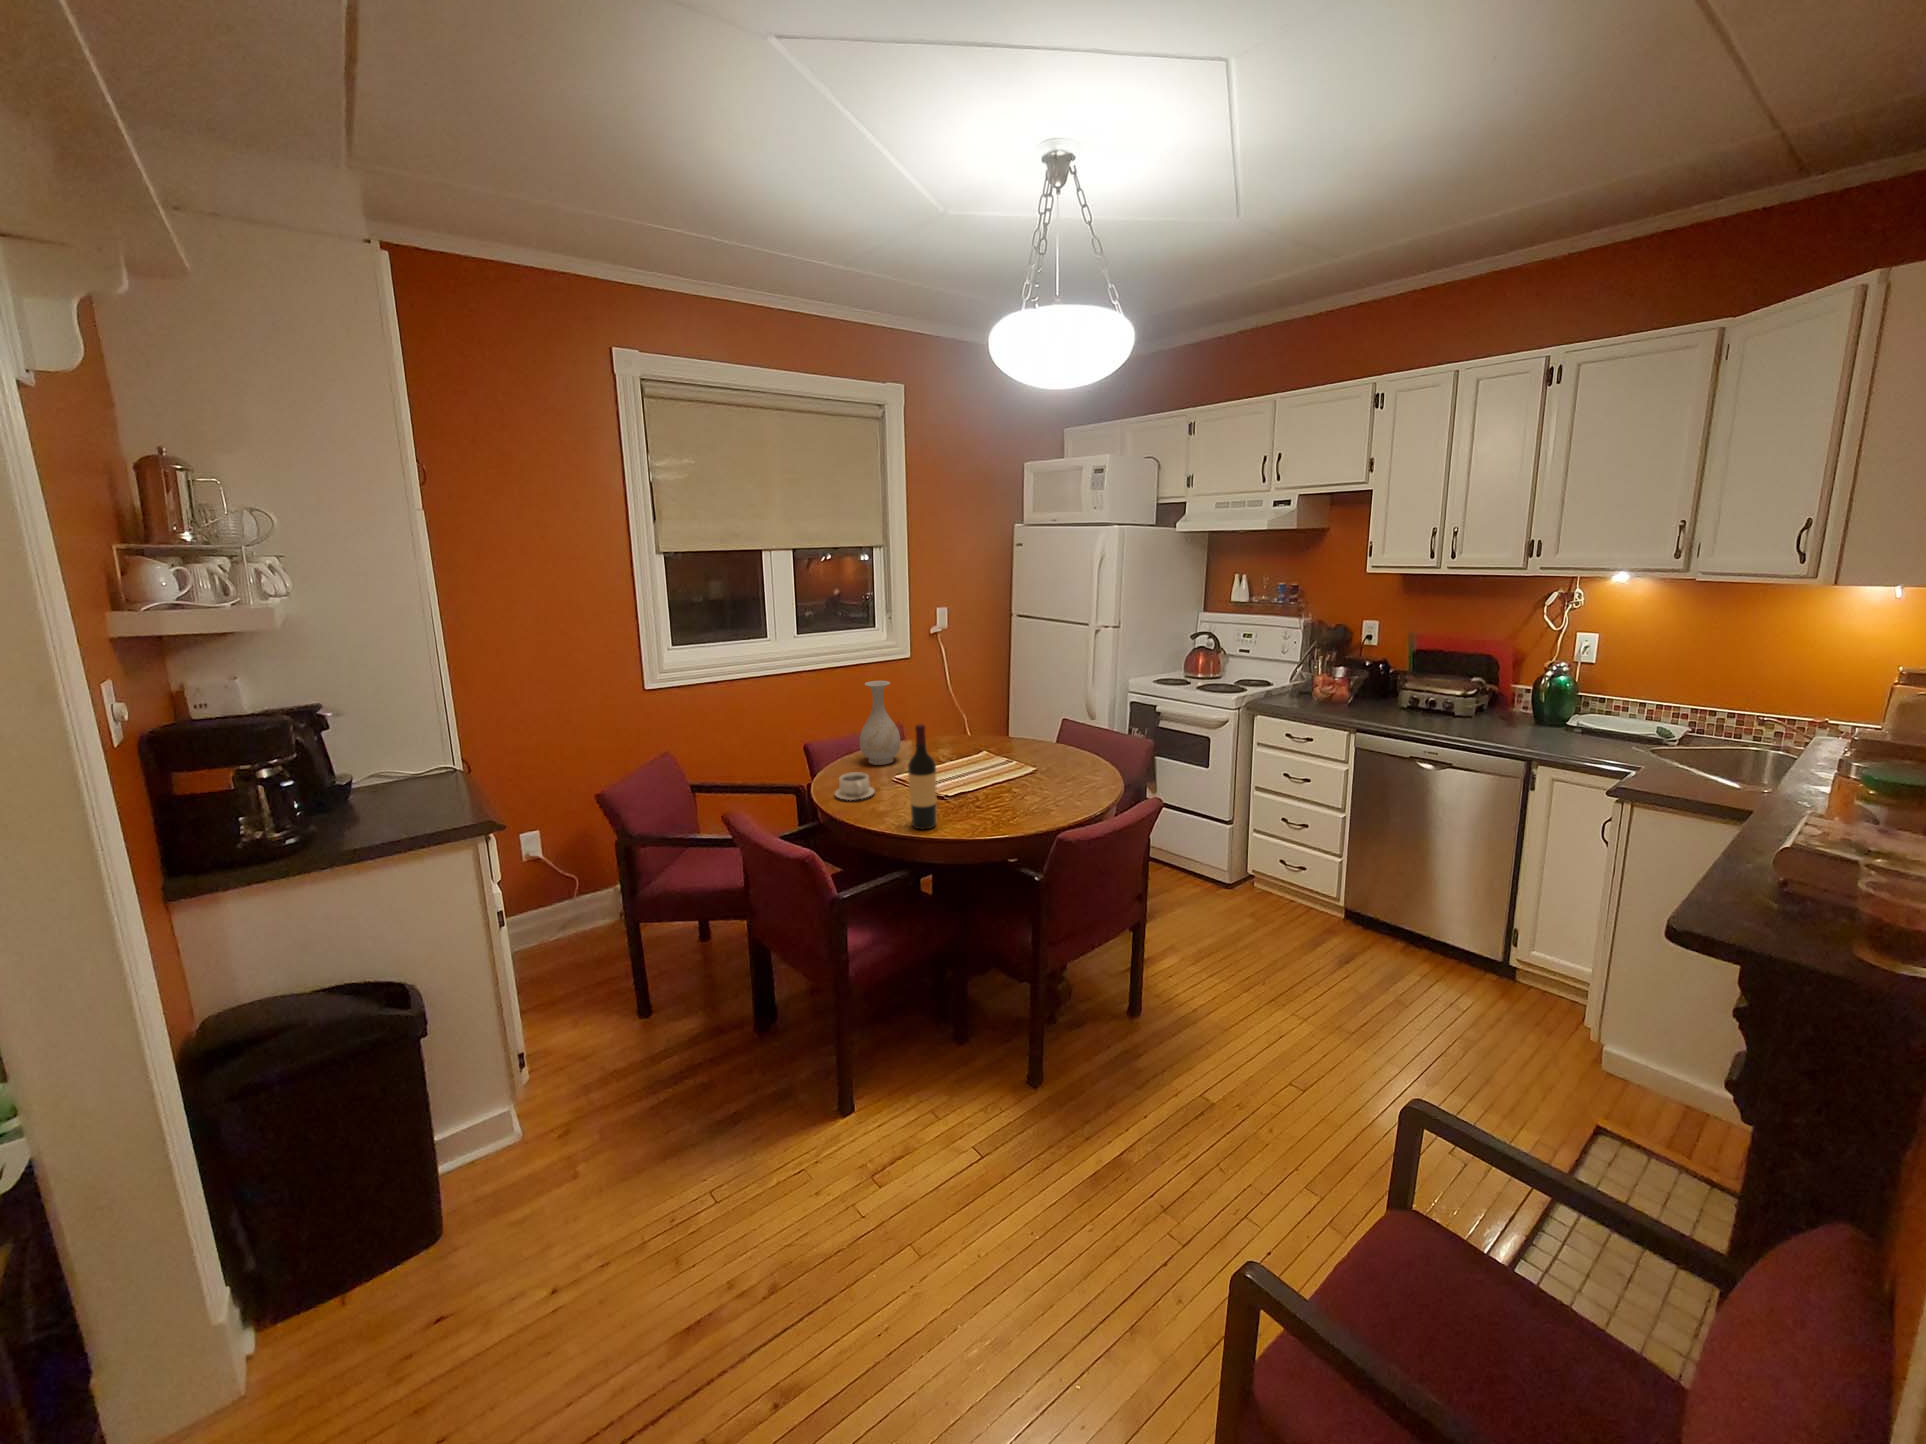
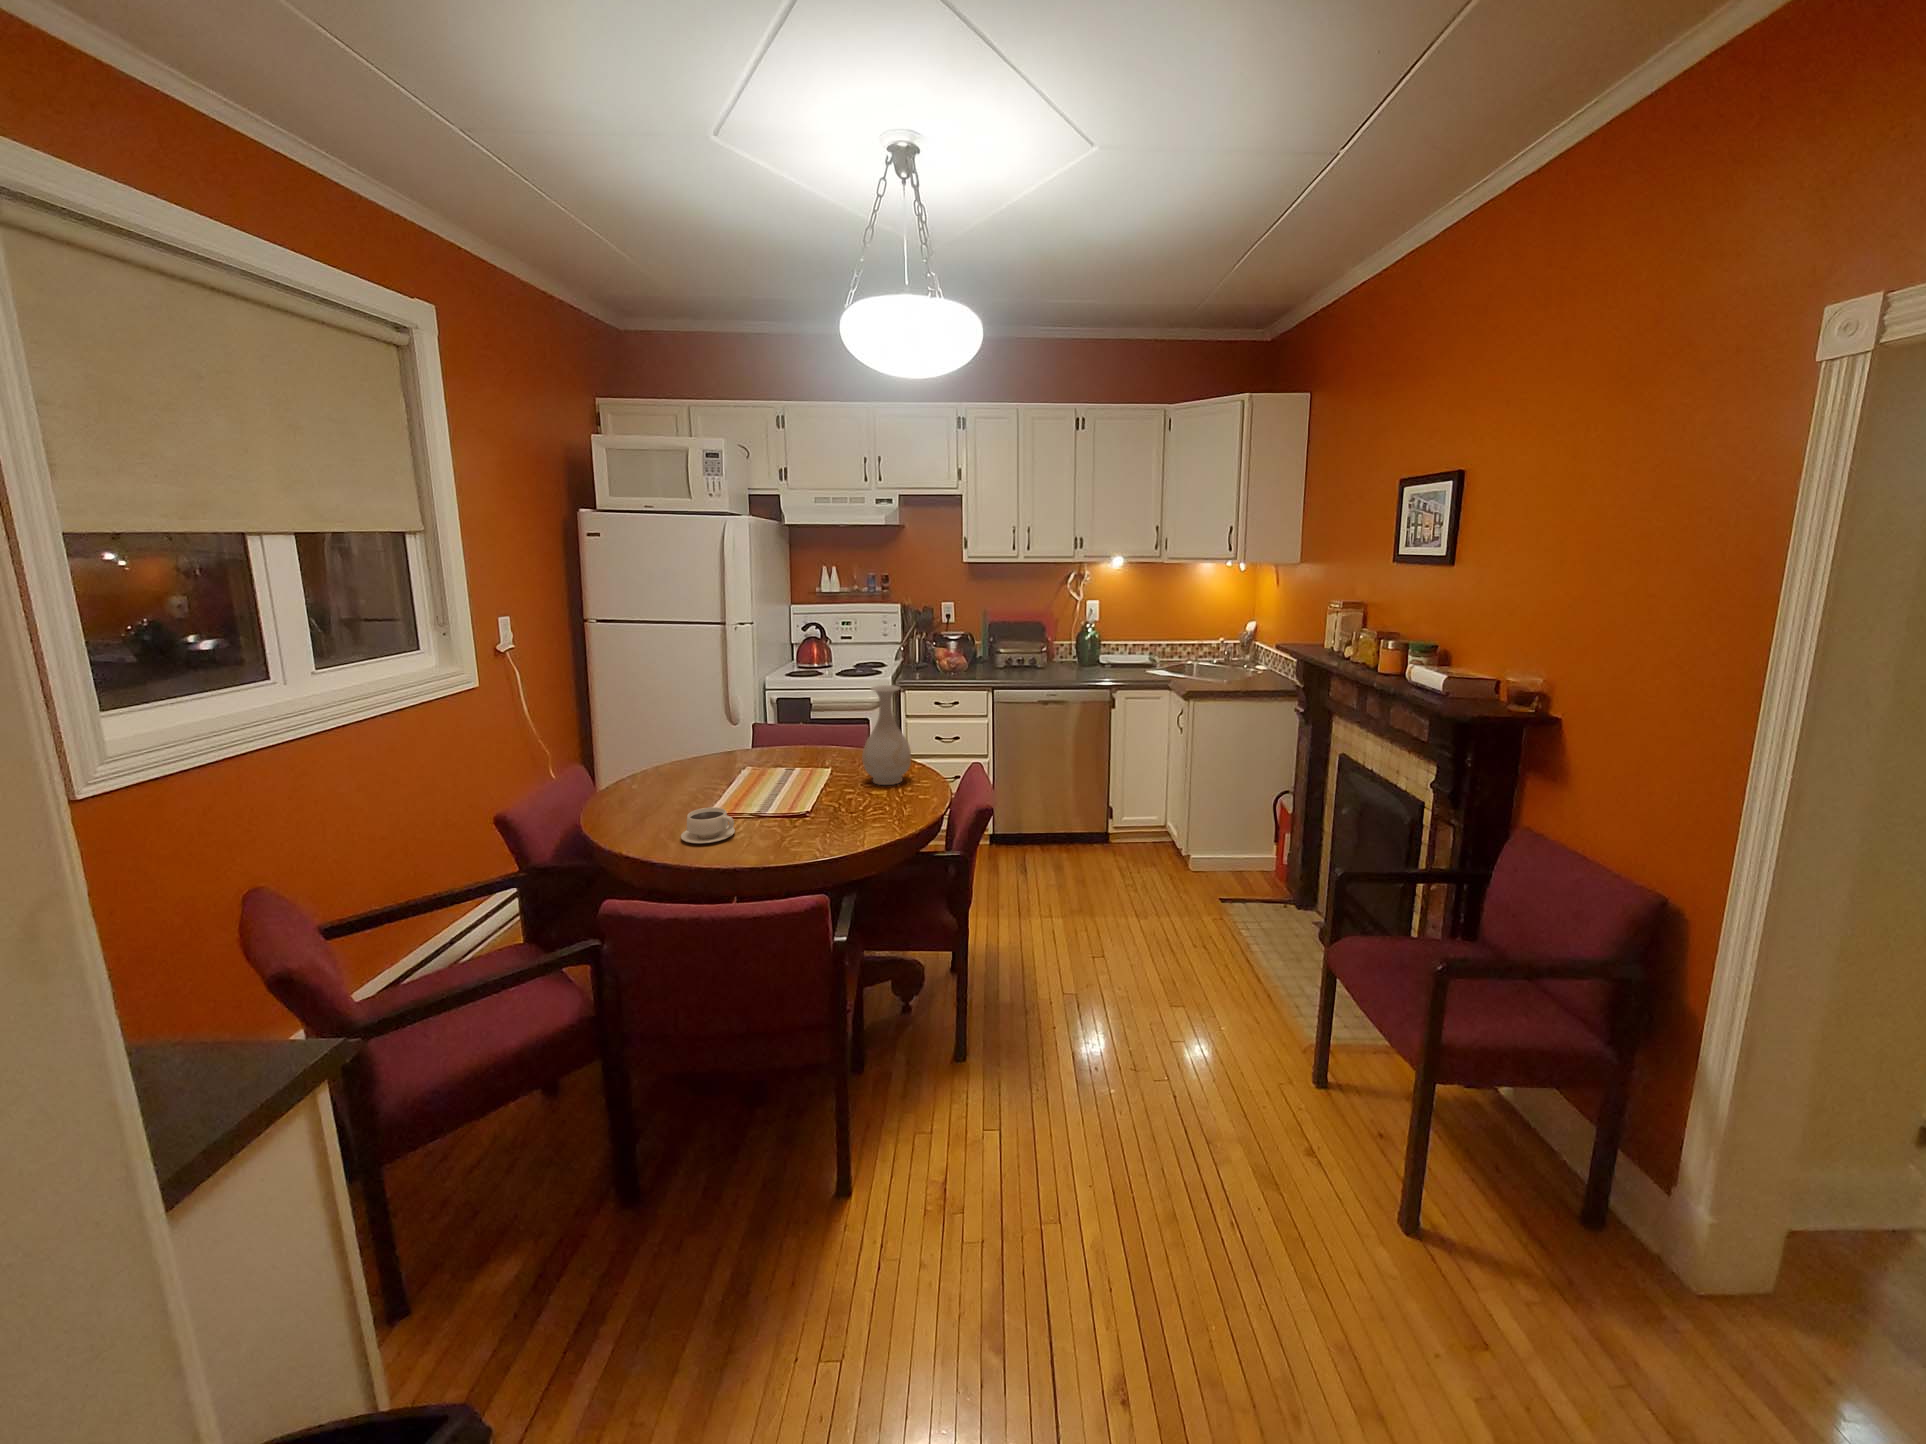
vase: present [860,681,900,765] -> present [862,685,911,785]
wine bottle: present [908,724,937,829] -> none [833,720,864,837]

